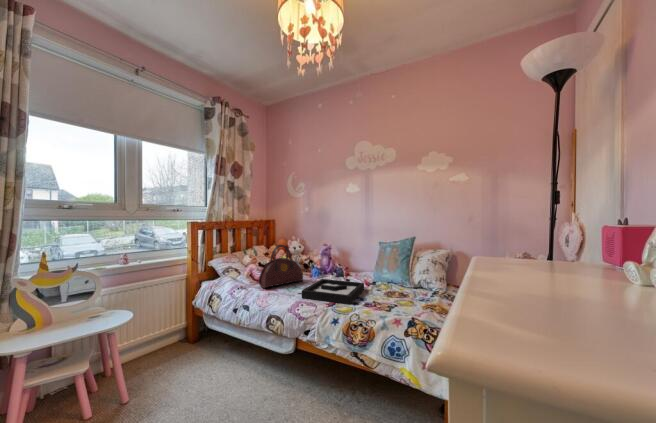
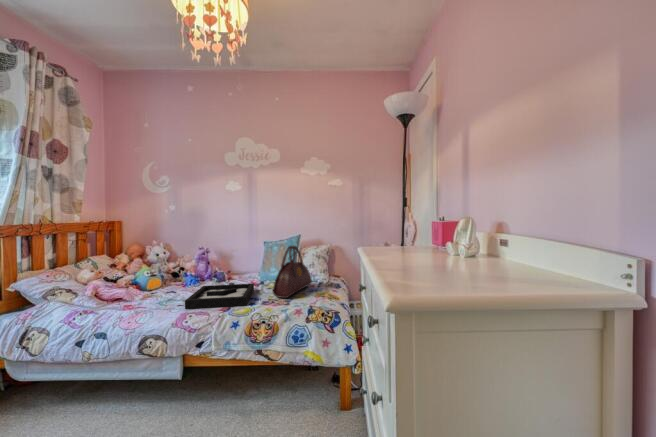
handbag: present [259,245,303,288] -> present [273,245,312,298]

